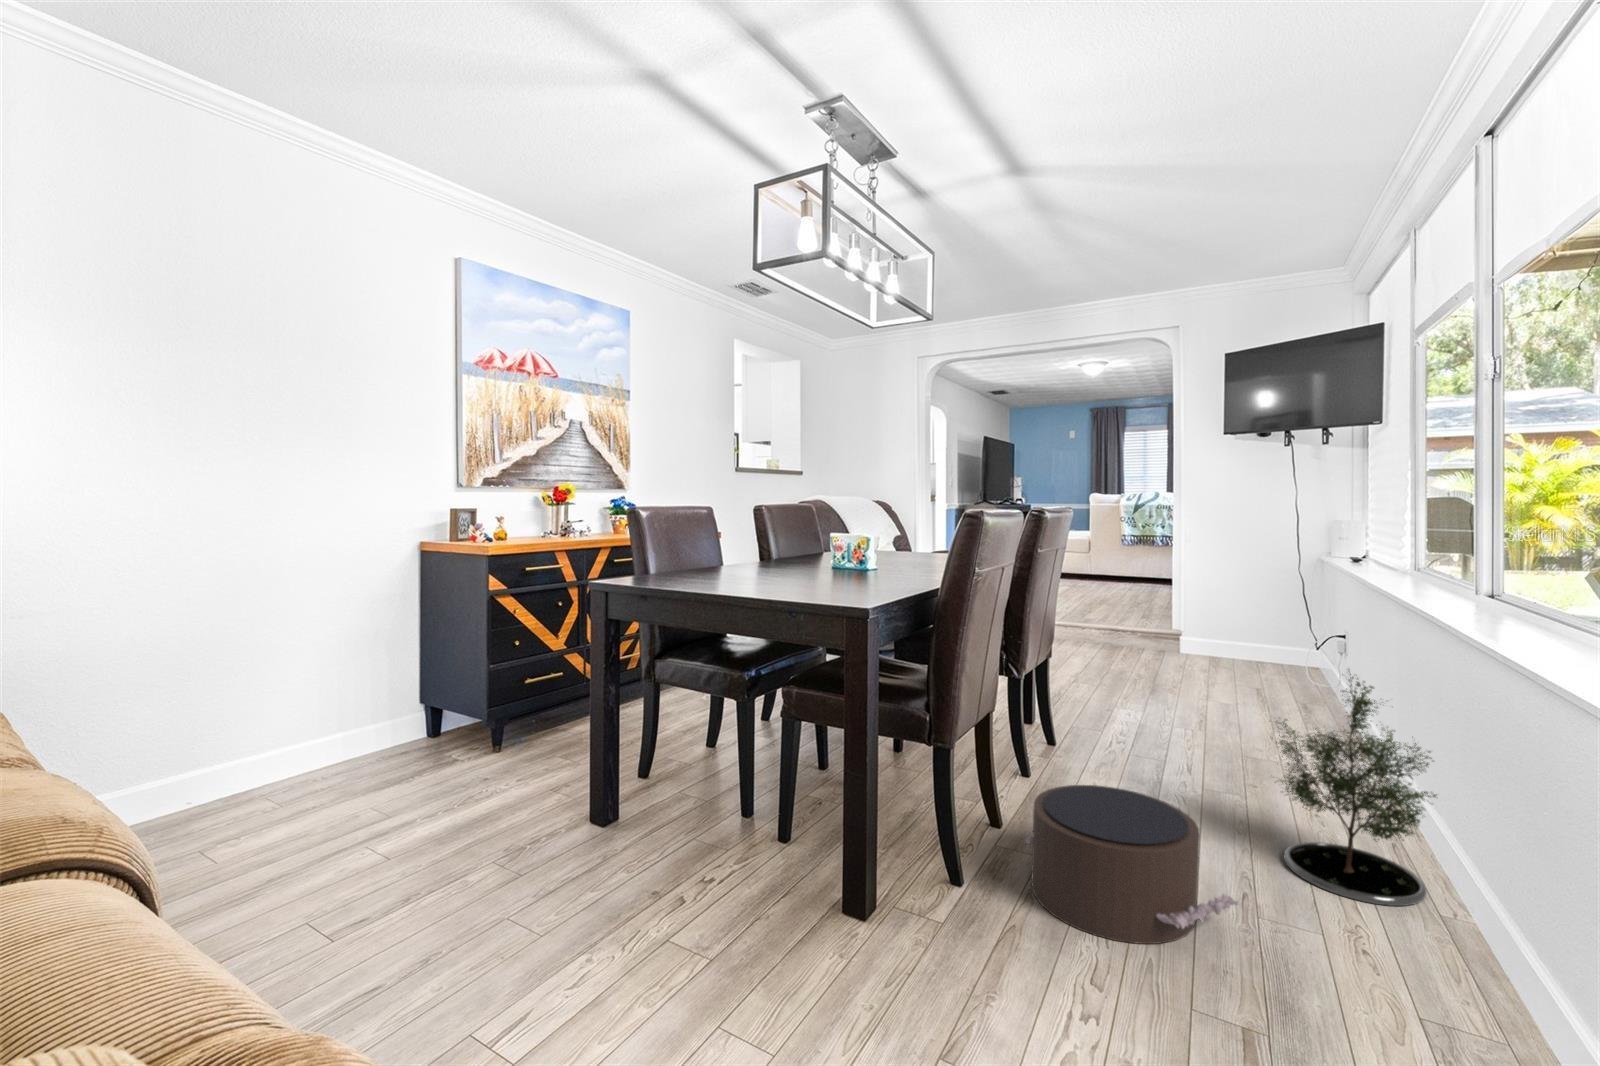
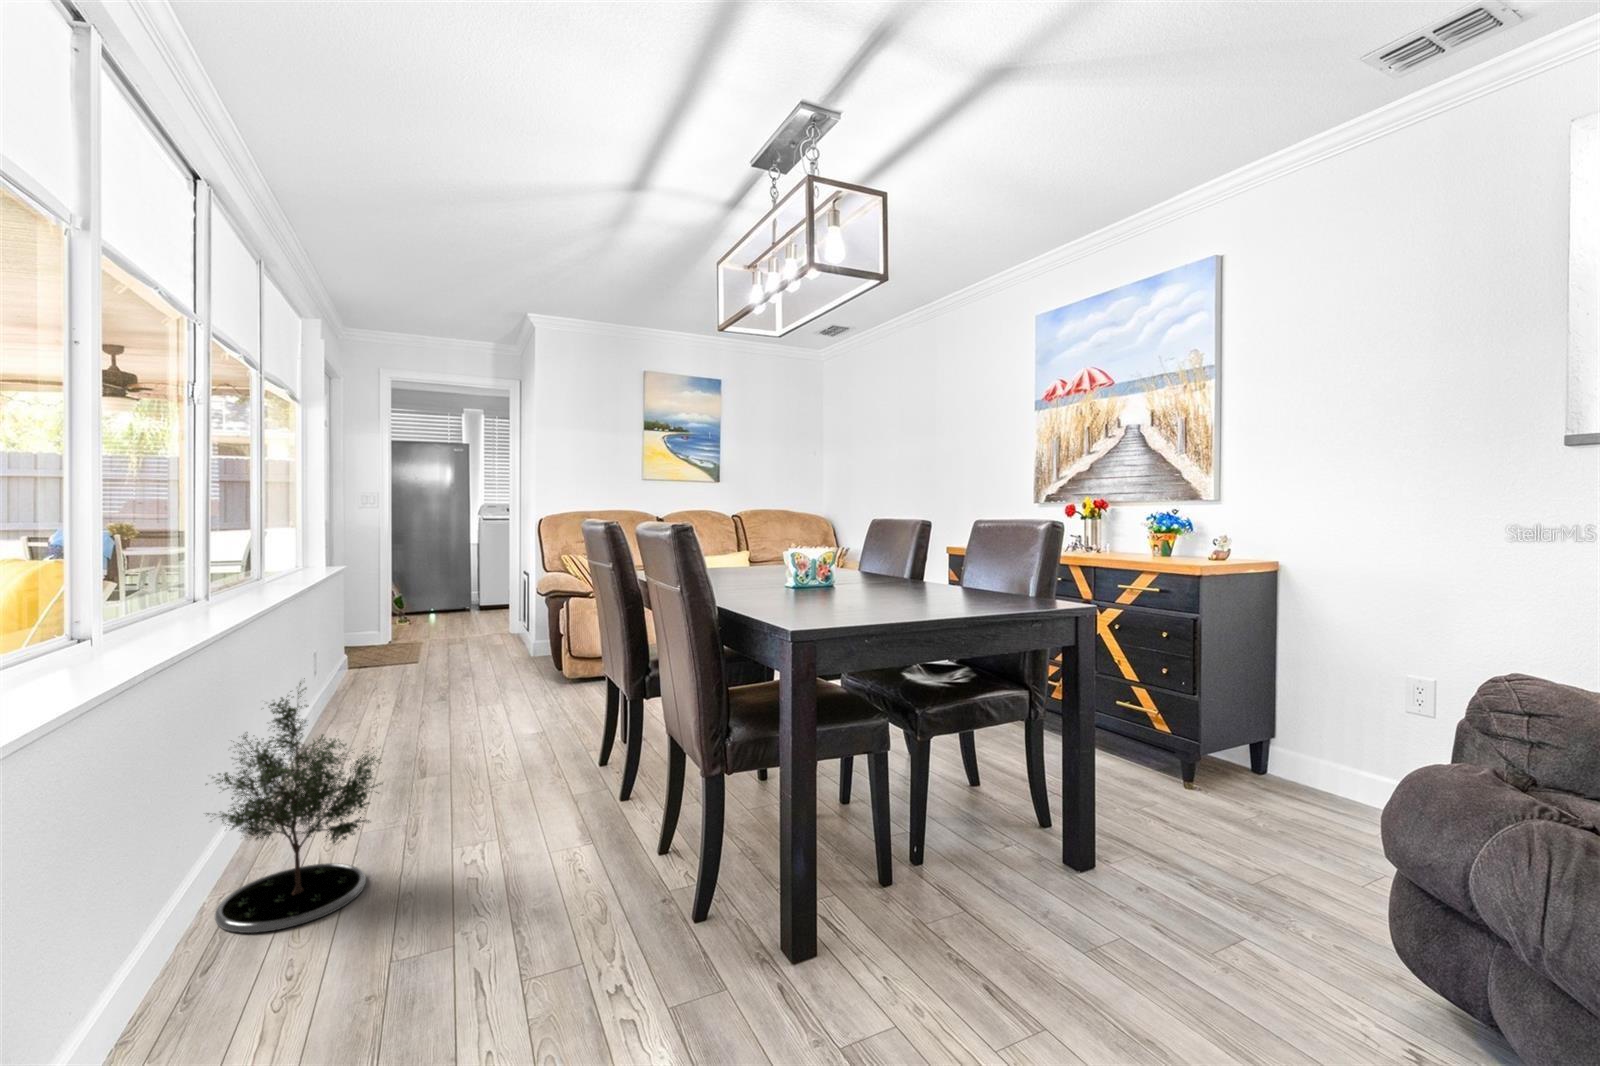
pouf: present [1024,785,1238,944] -> none [408,717,573,816]

